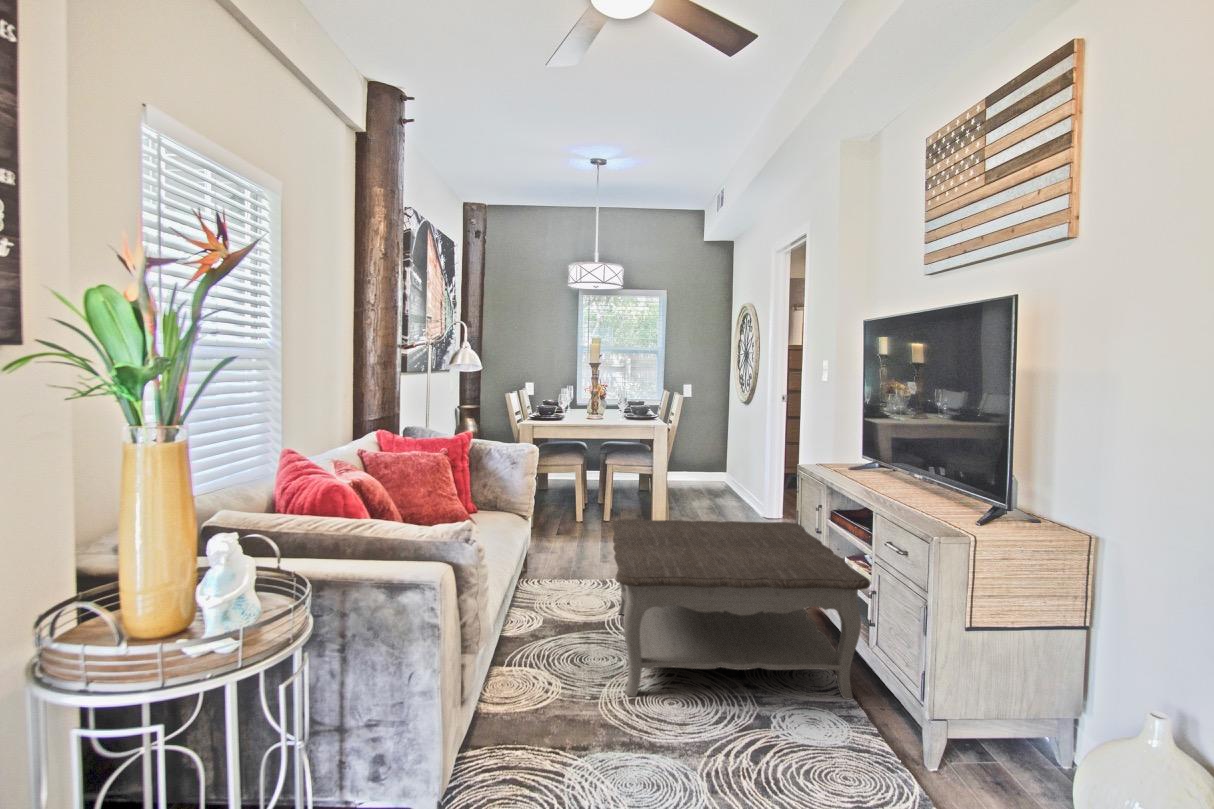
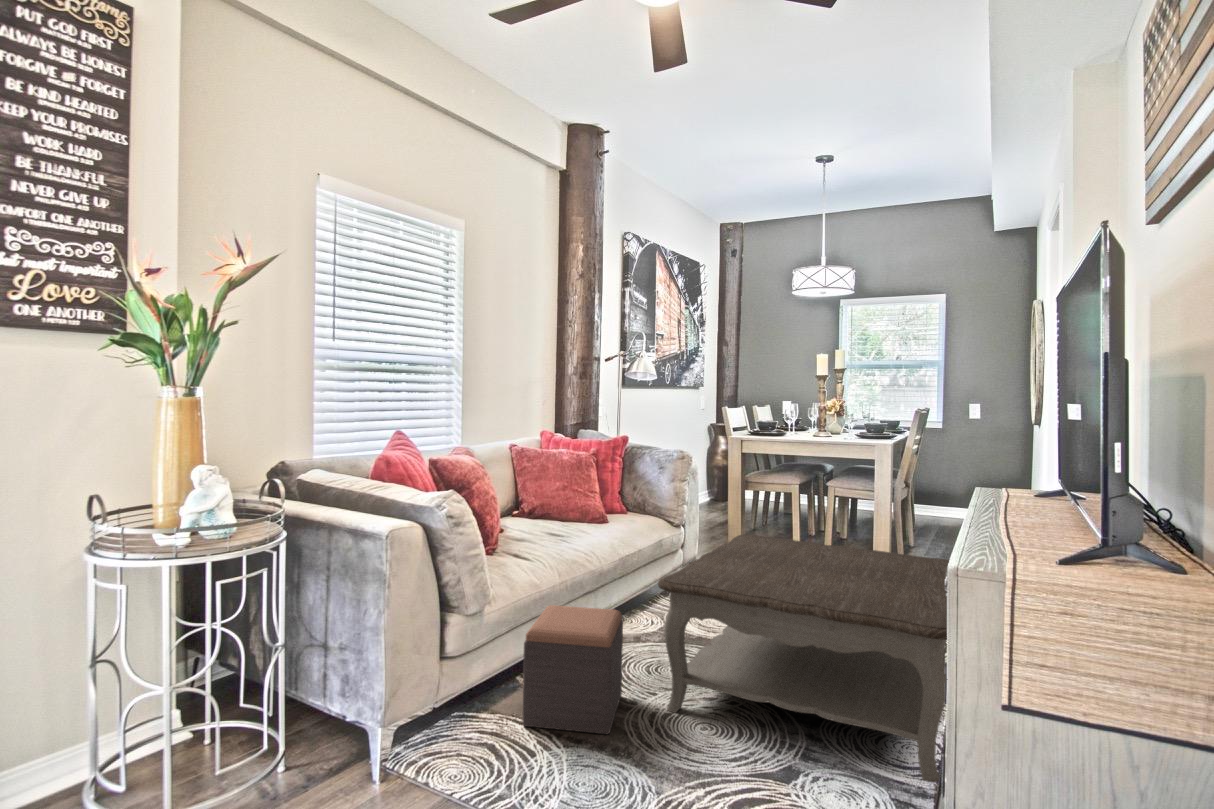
footstool: none [500,612,606,749] -> present [523,605,623,734]

